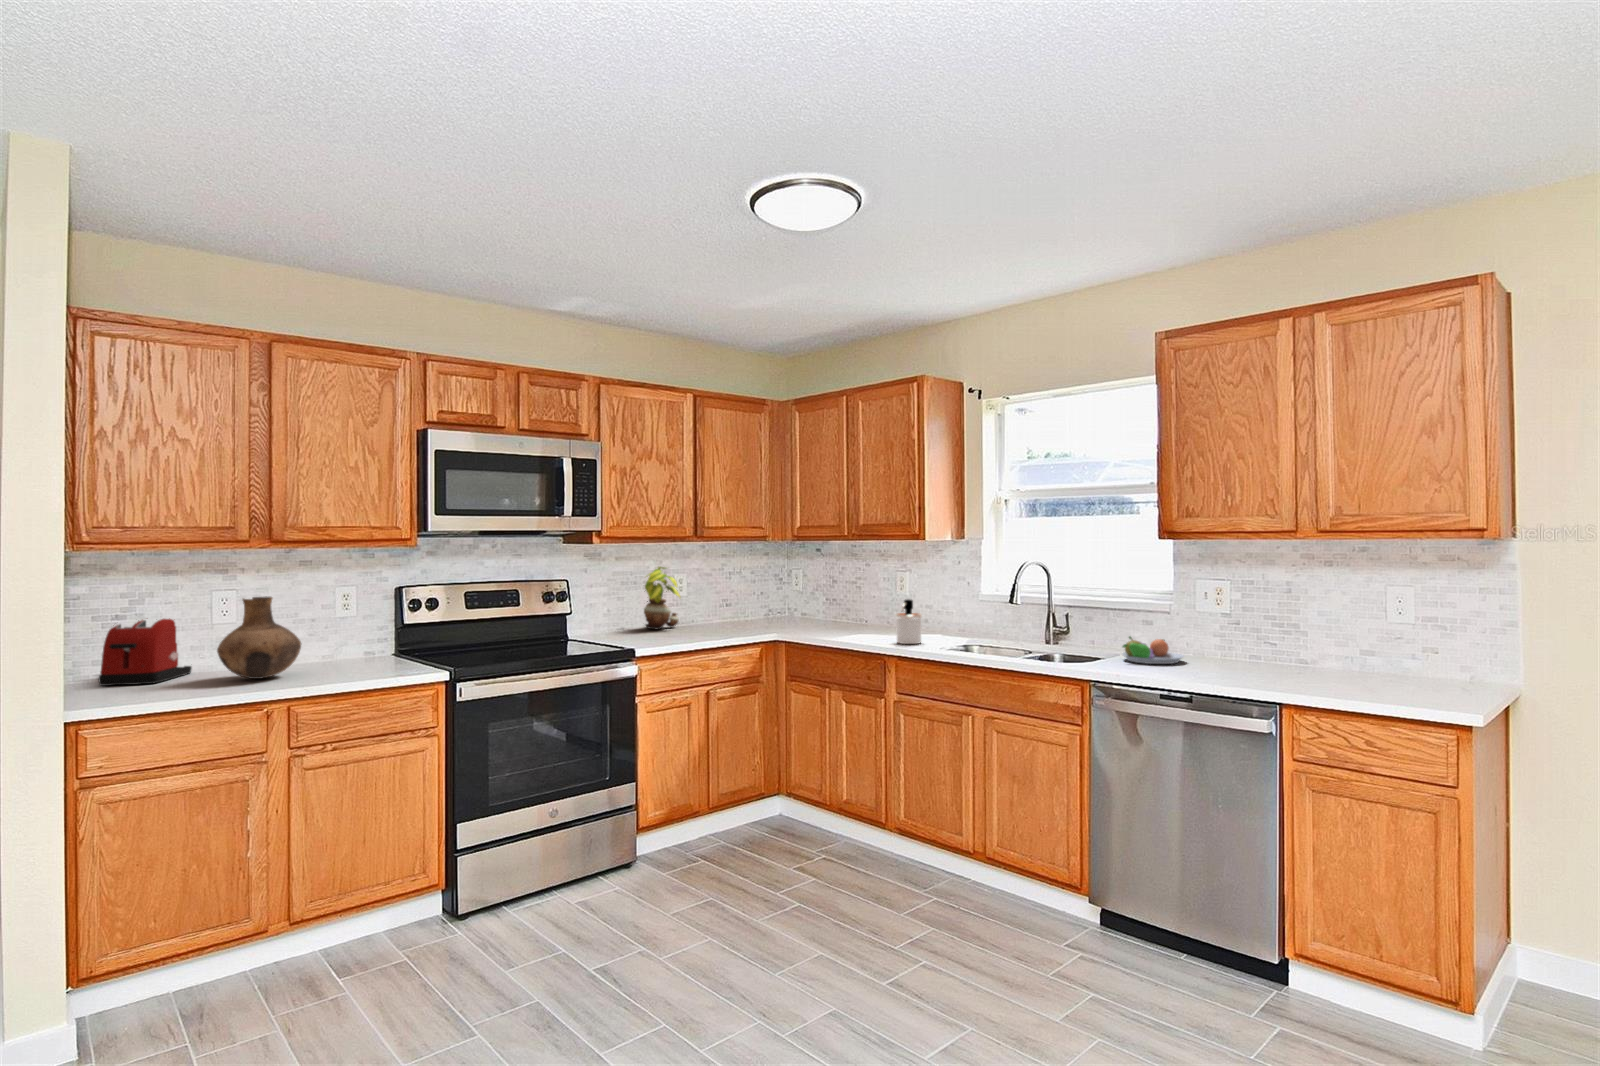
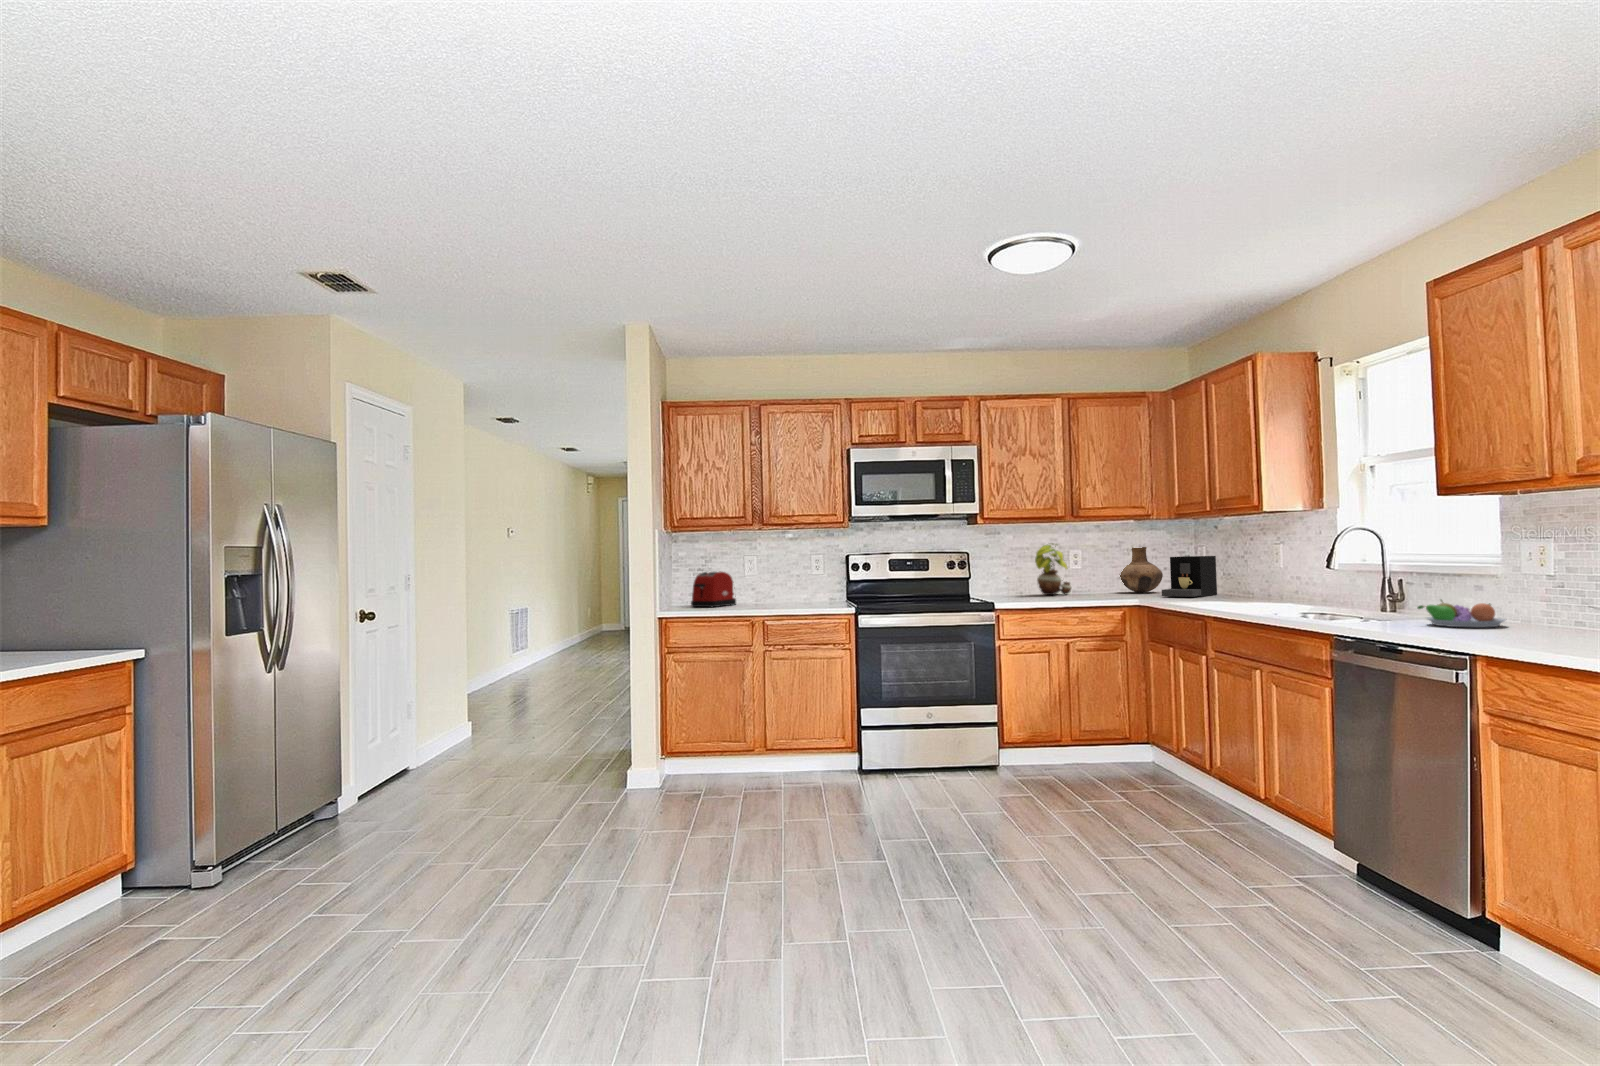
coffee maker: none [788,582,827,628] -> present [1162,556,1217,597]
vase: present [217,596,301,679] -> present [1120,547,1163,593]
soap dispenser: present [895,599,922,644] -> none [1224,566,1256,608]

